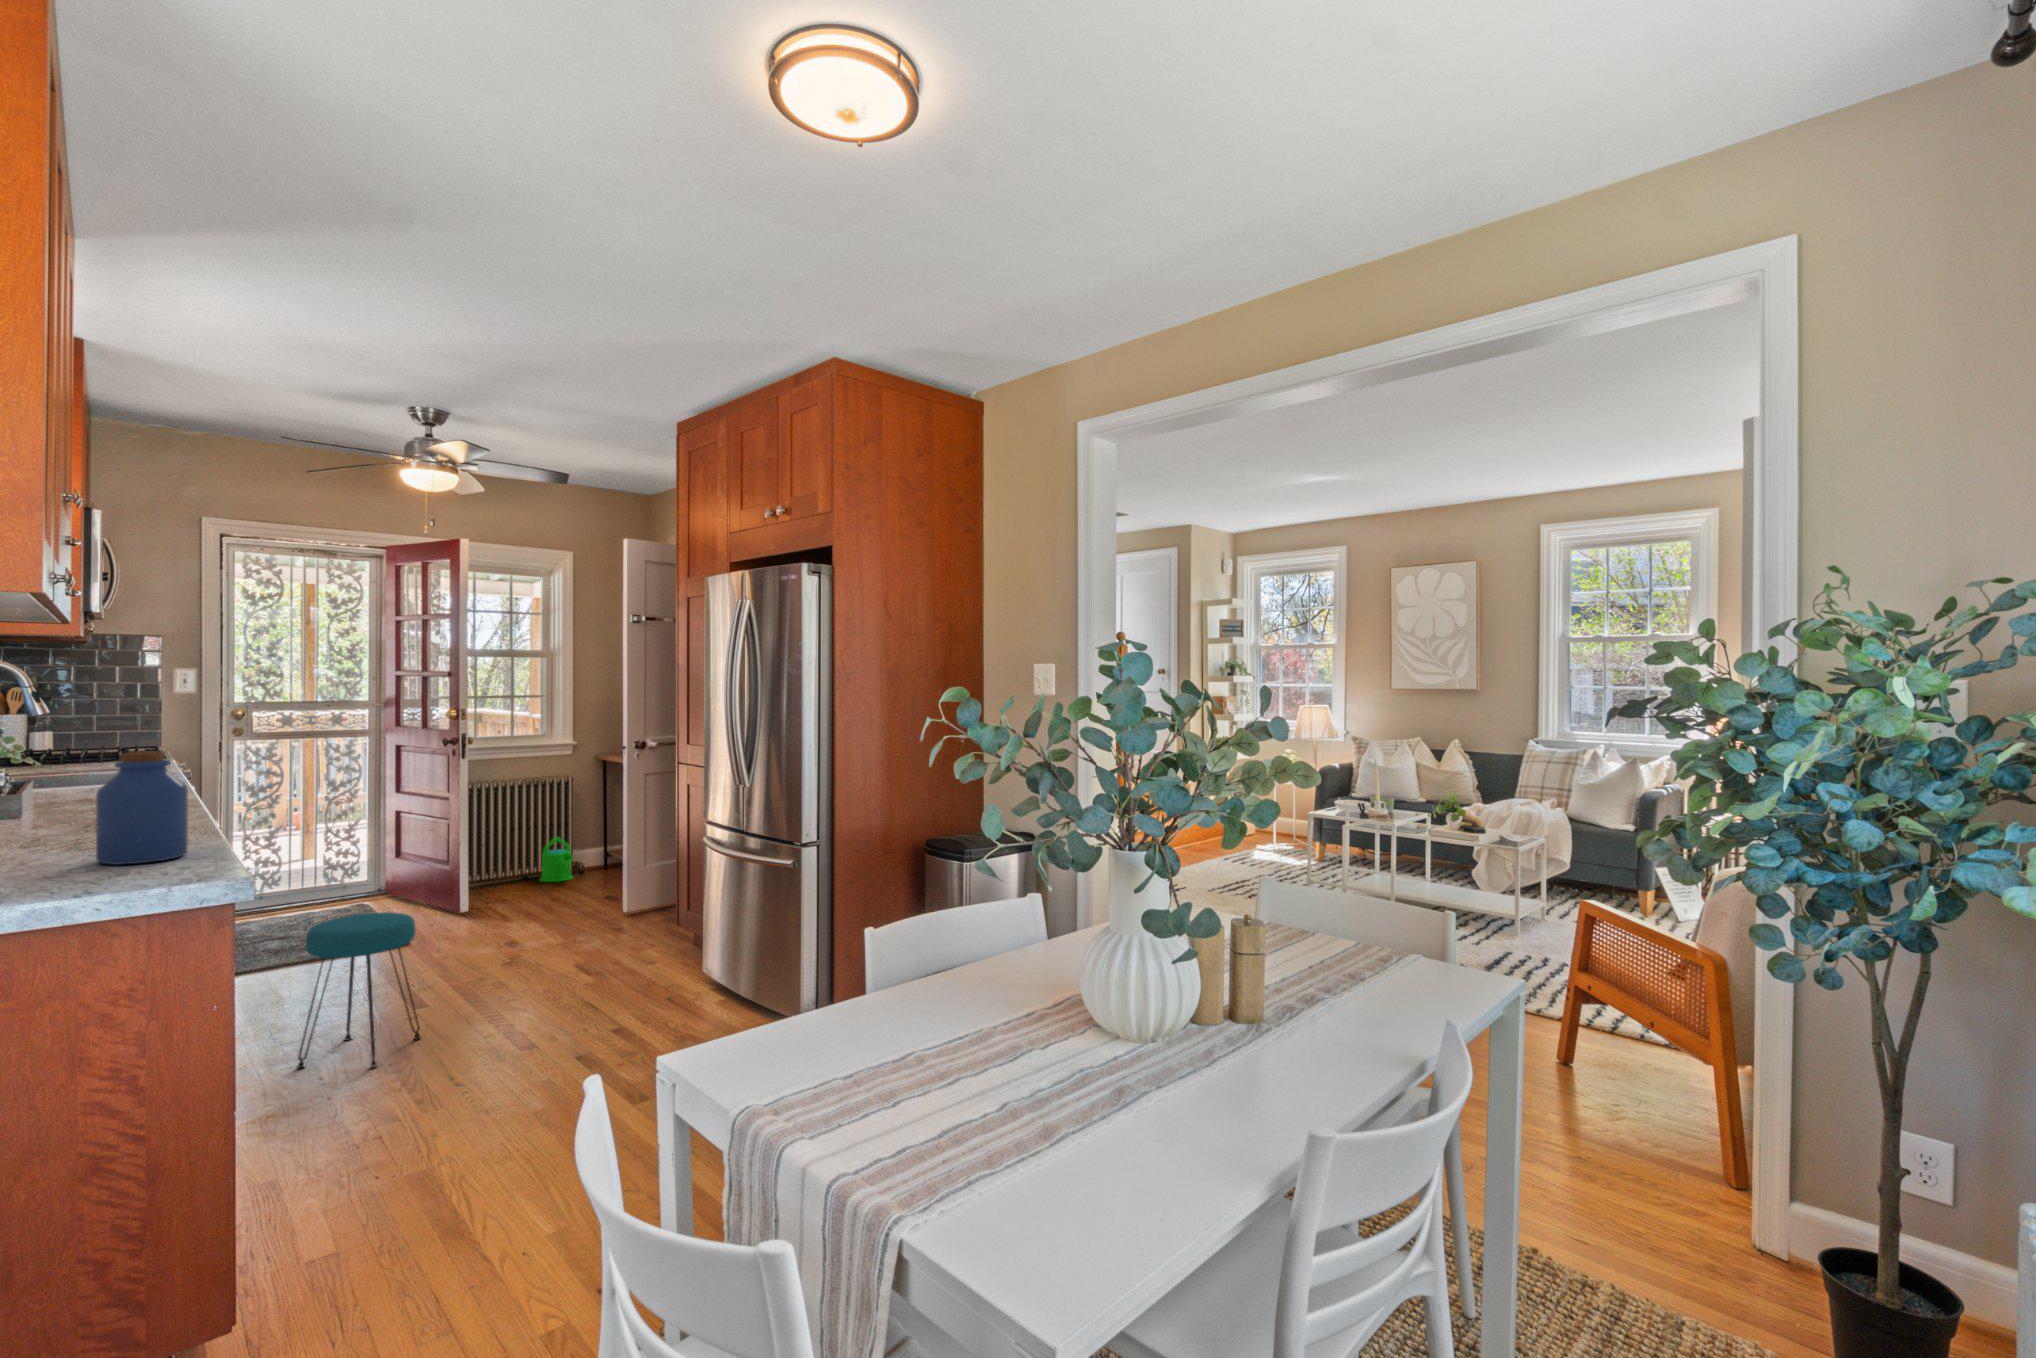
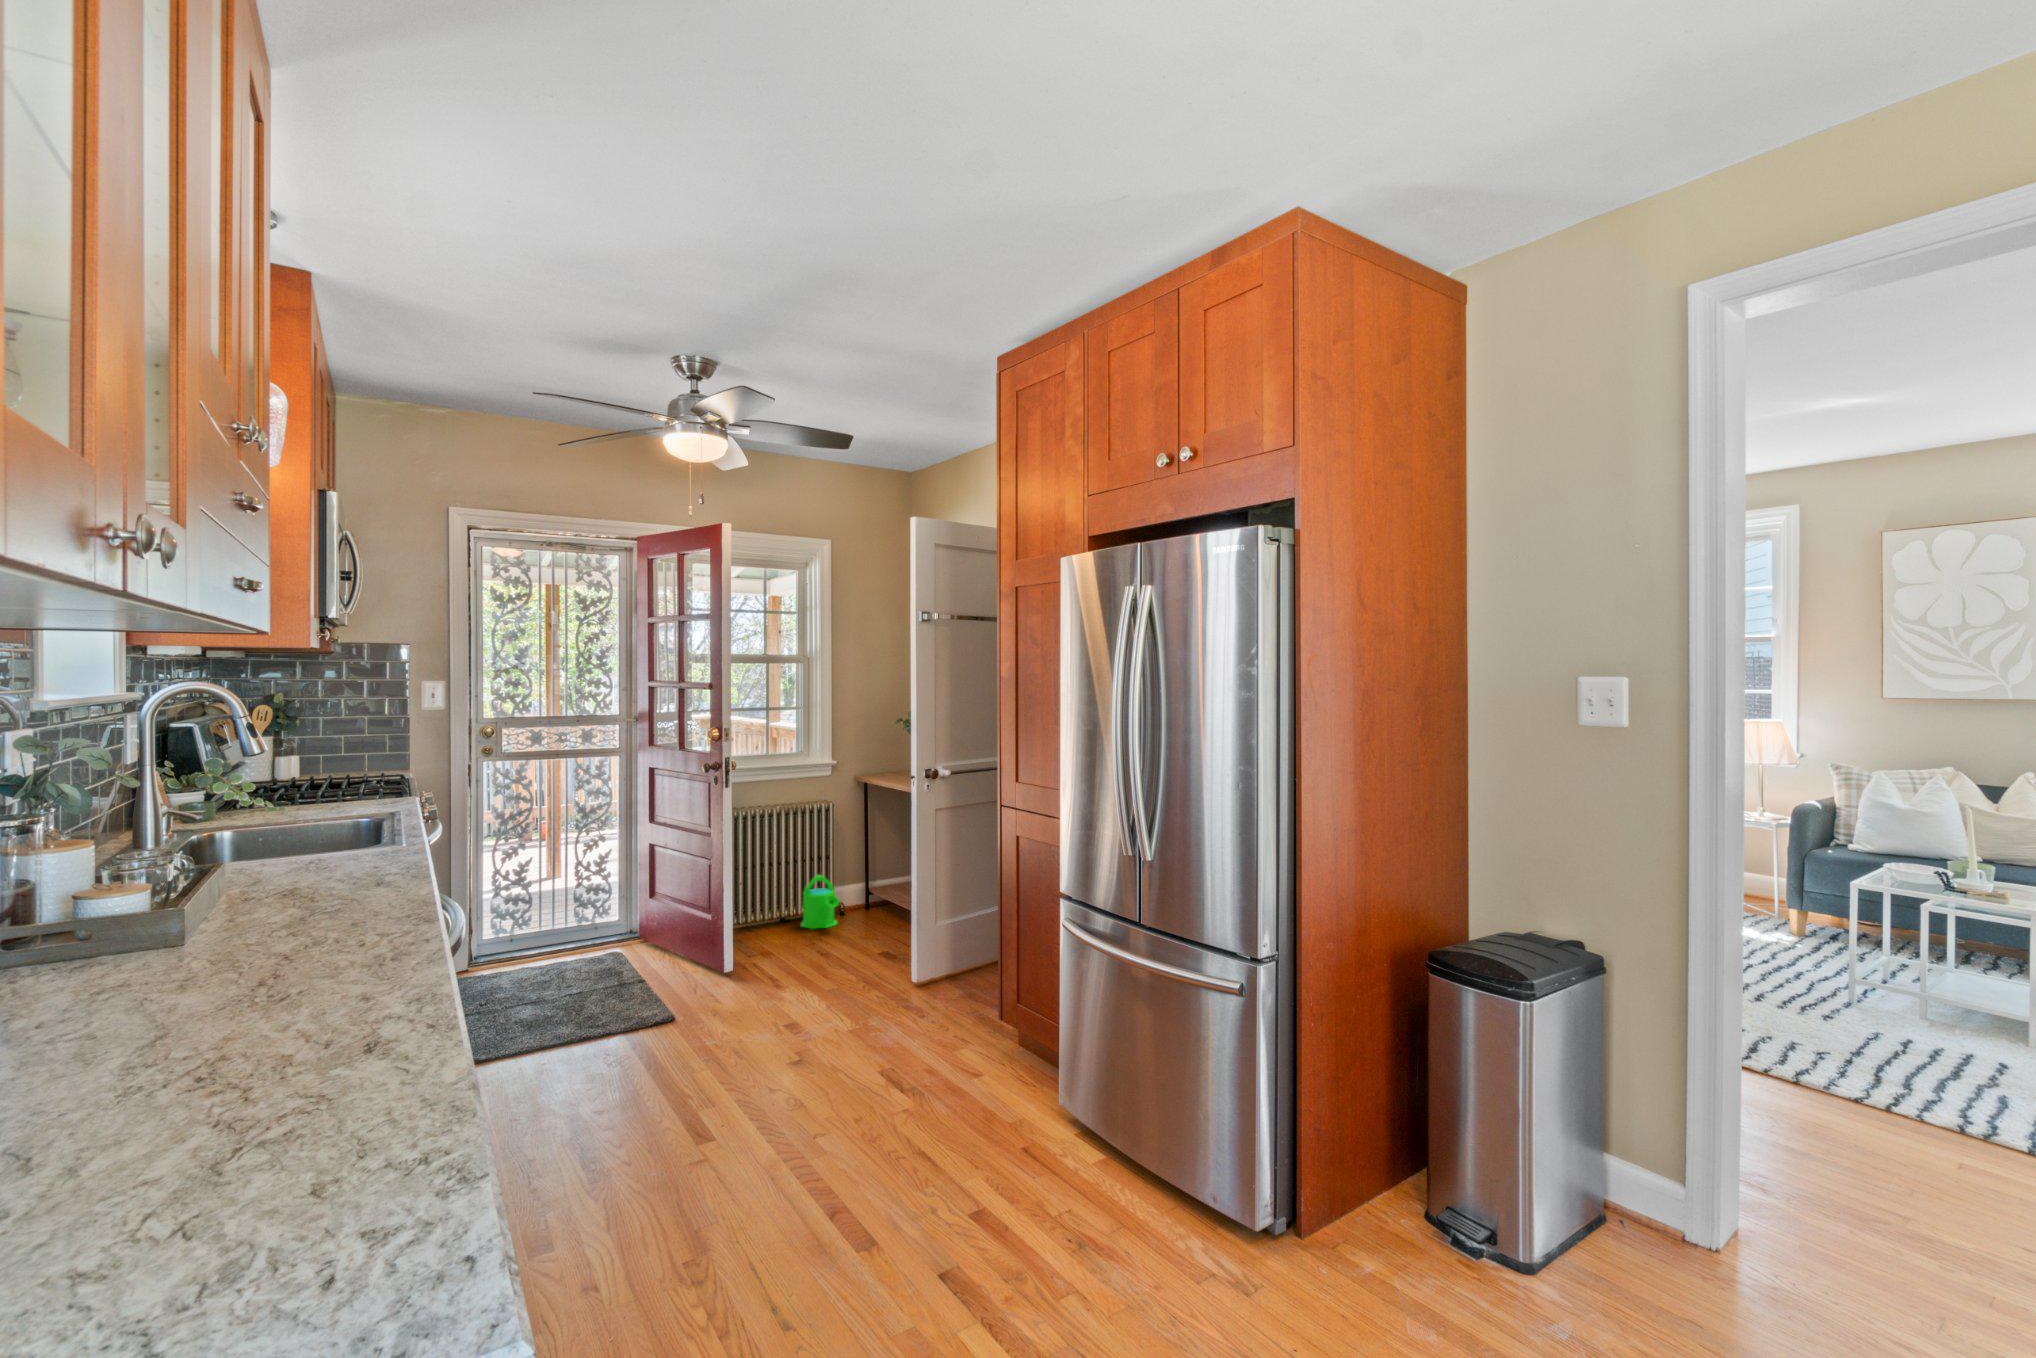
jar: present [96,751,188,865] -> none [243,914,419,1182]
stool: present [297,912,420,1068] -> none [568,1024,719,1258]

